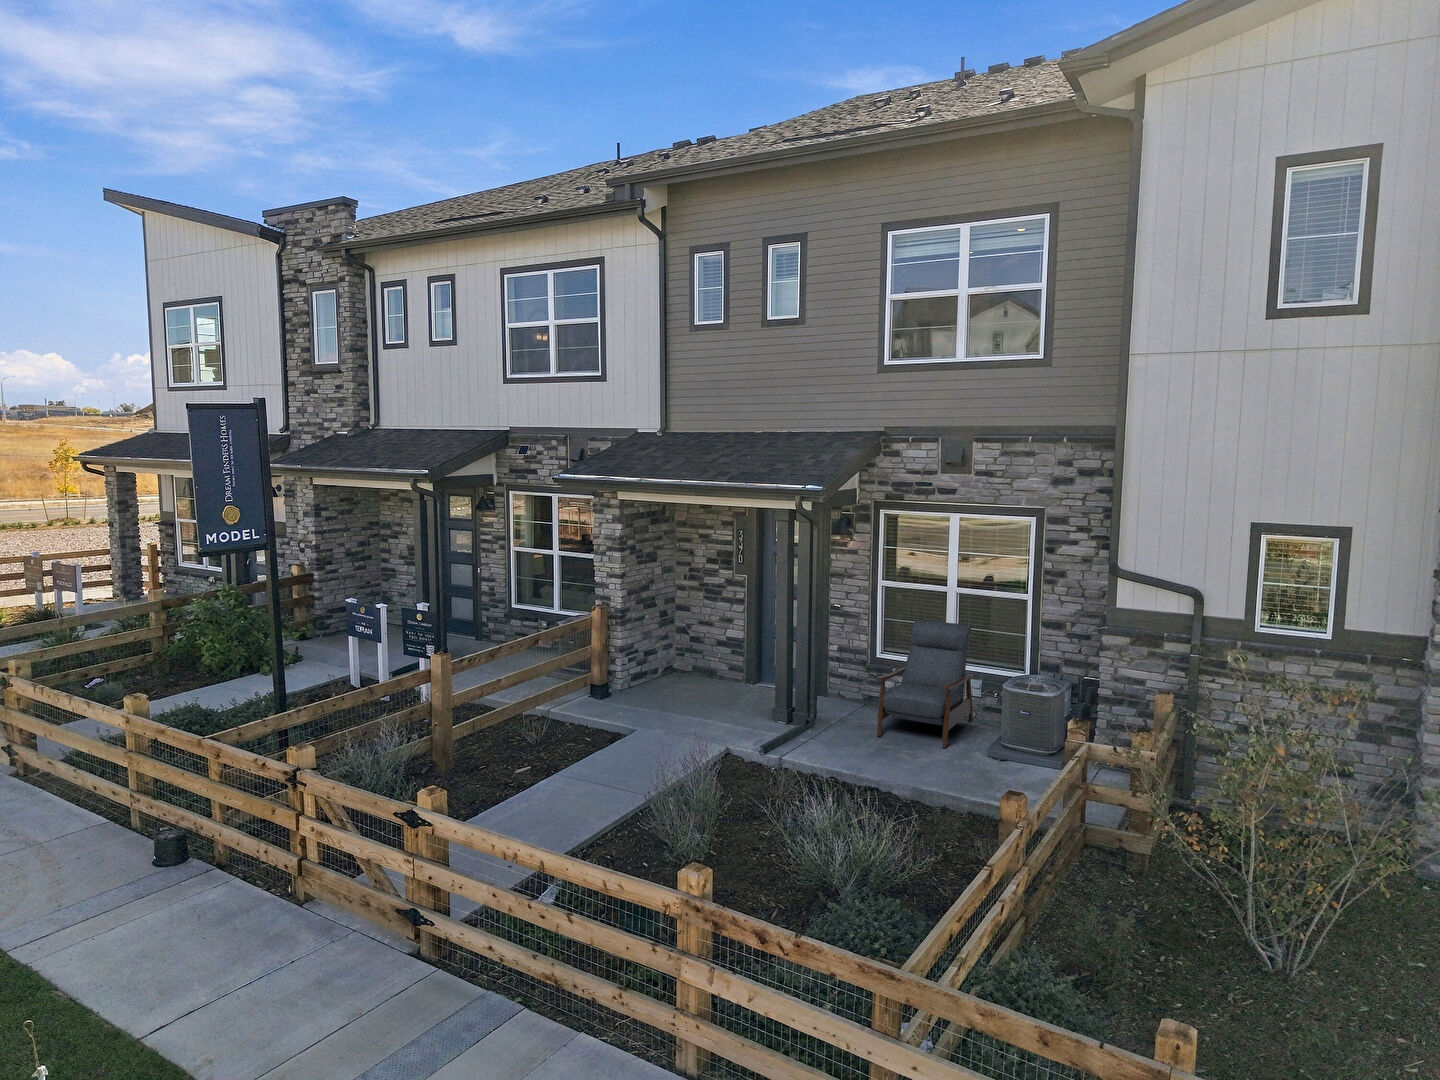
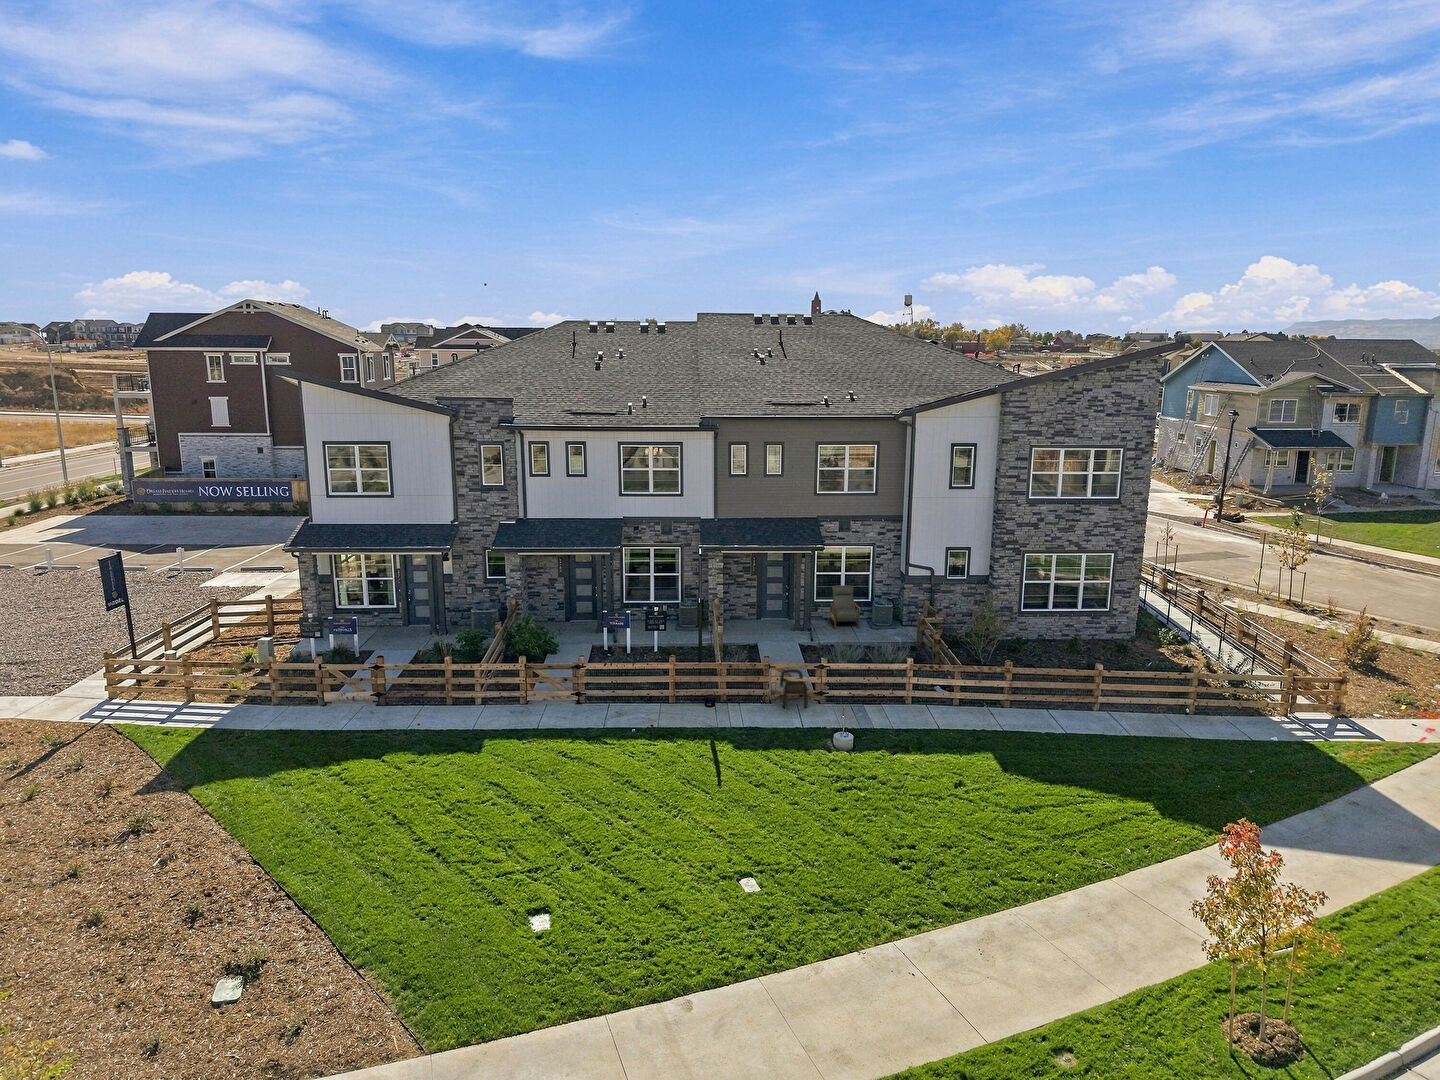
bench: none [172,829,355,1000] -> present [780,669,808,708]

